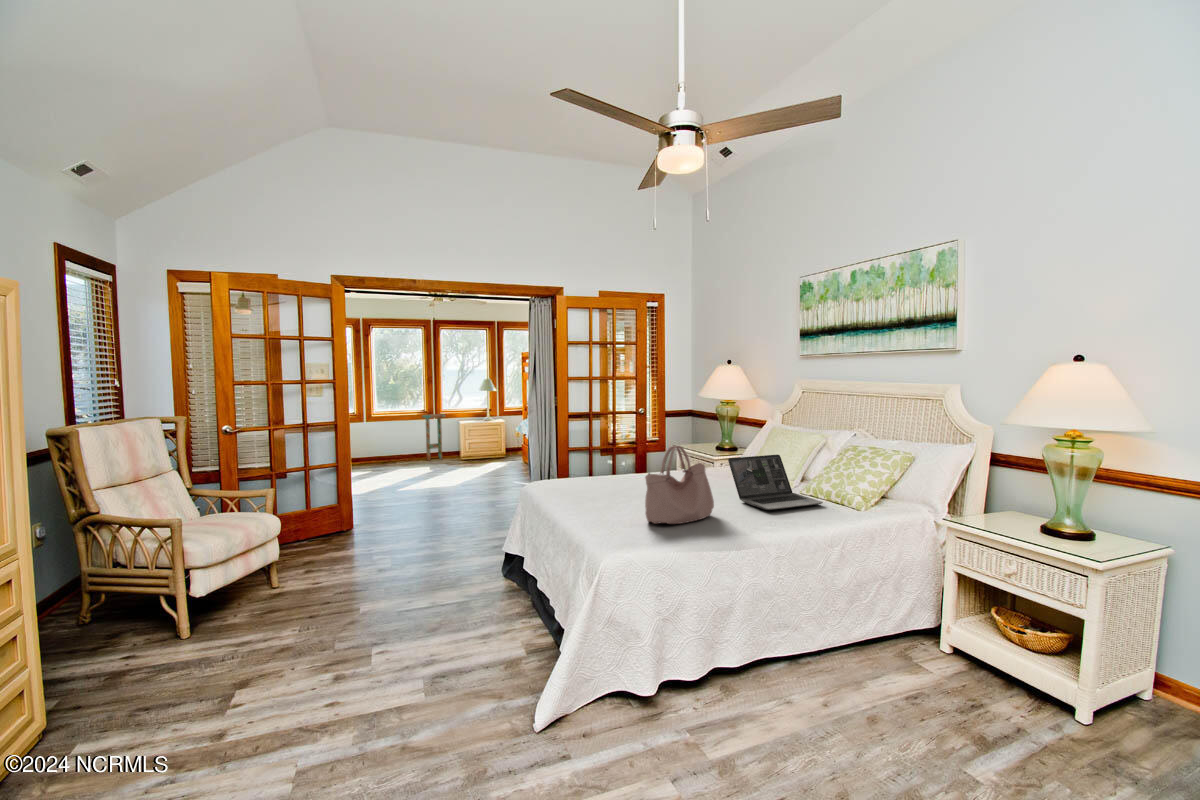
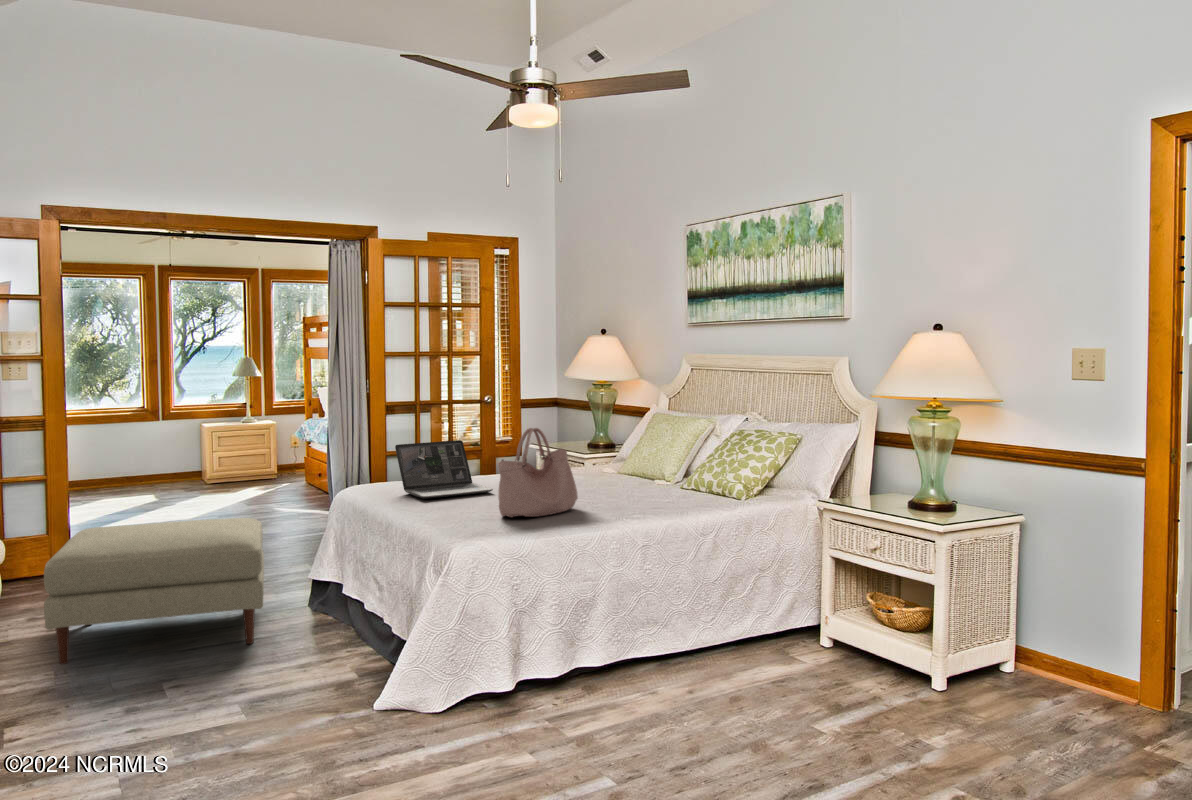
side table: present [422,414,445,460] -> none [140,413,179,486]
laptop: present [728,455,823,510] -> present [395,440,493,499]
ottoman: none [300,502,471,616] -> present [44,518,264,664]

